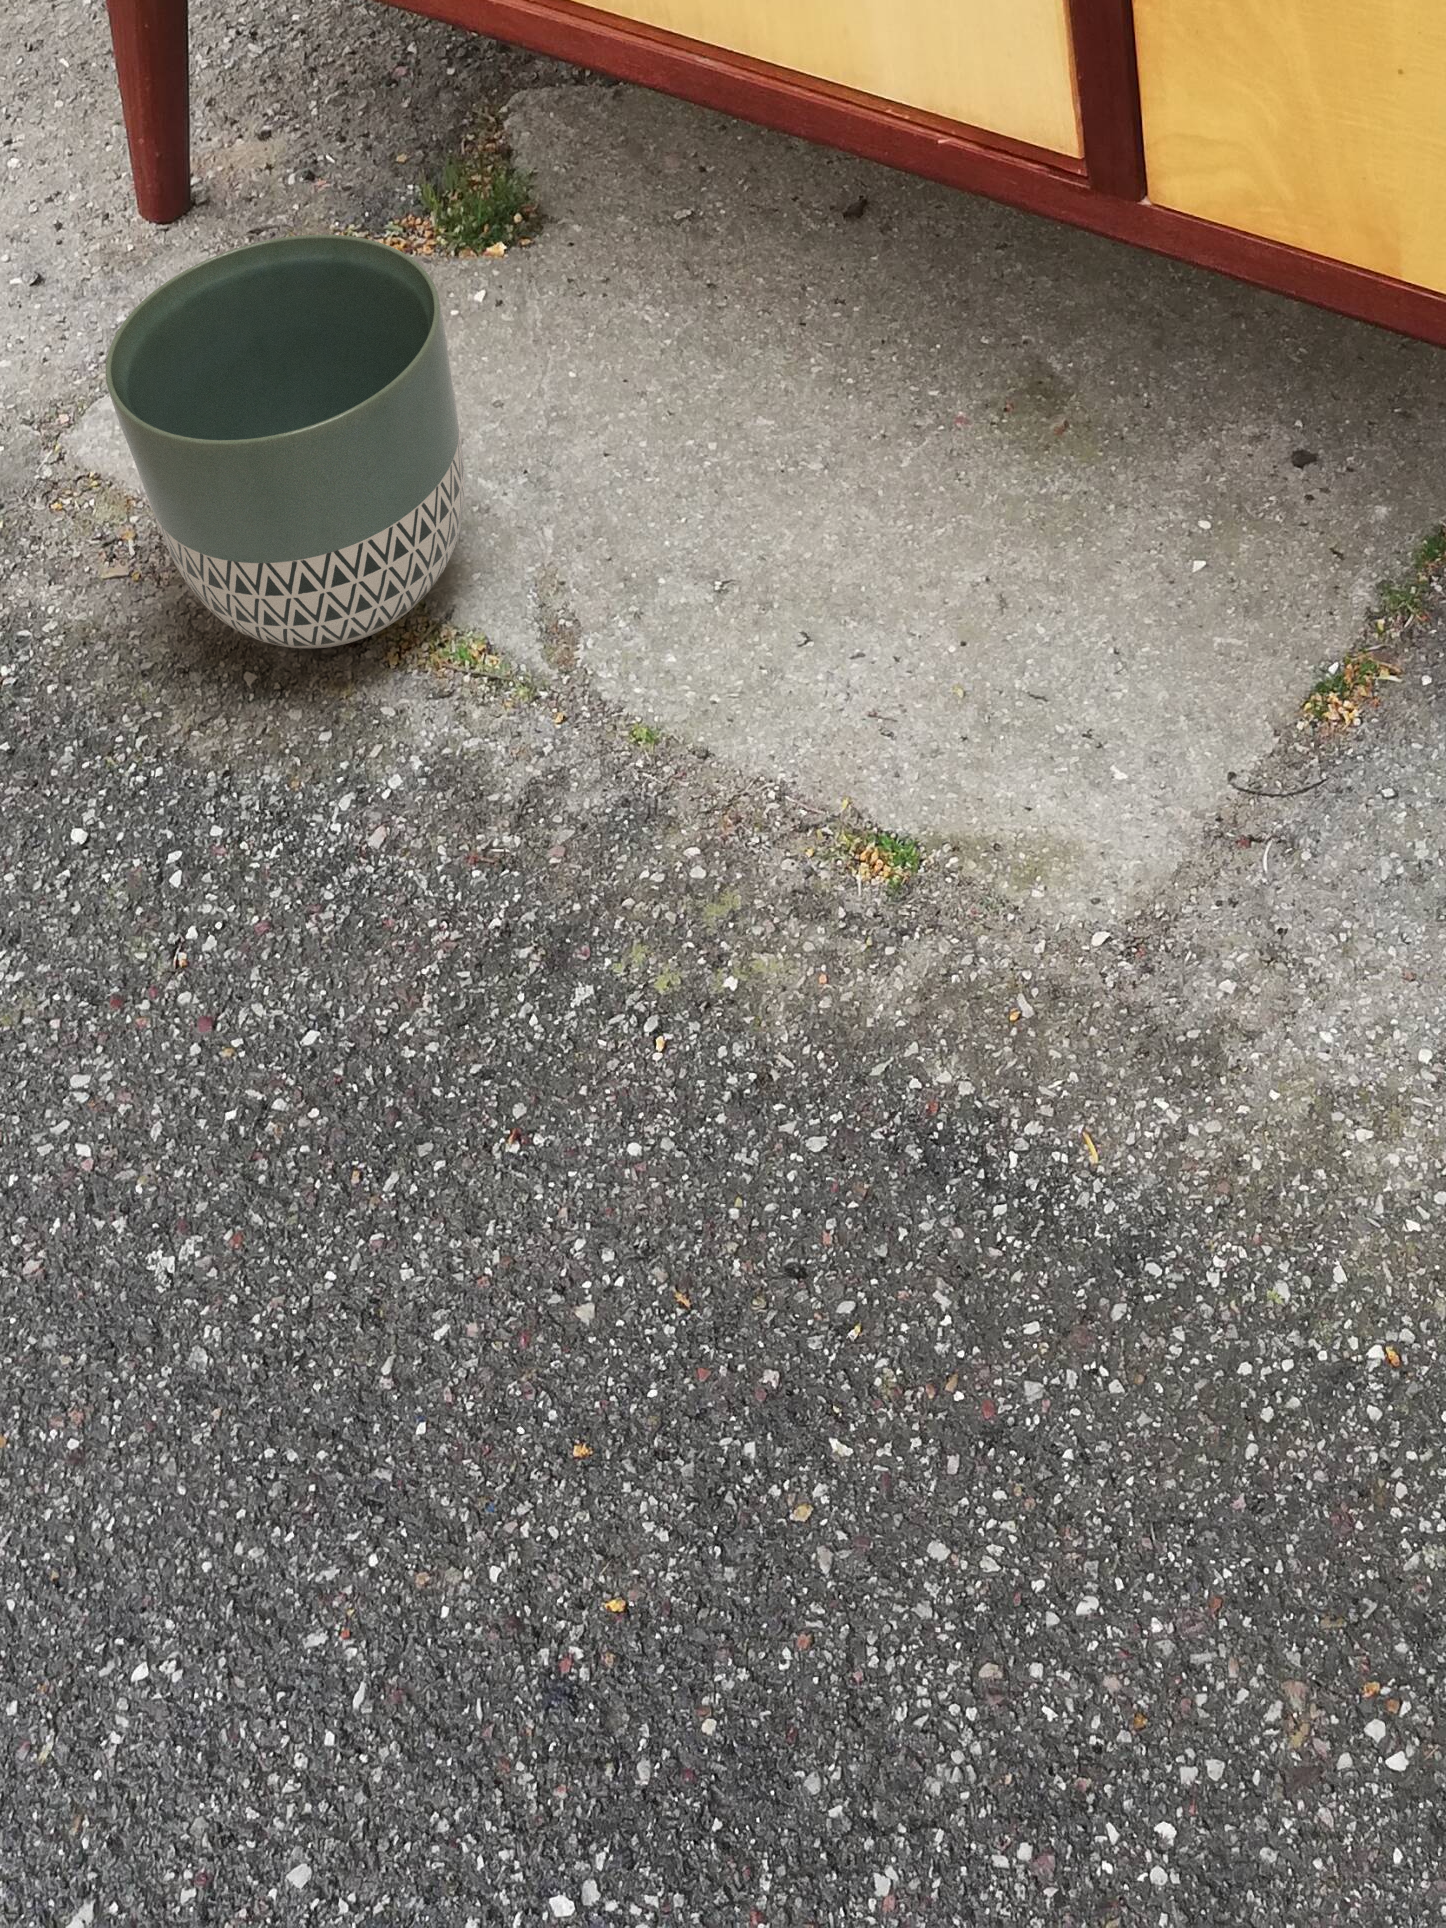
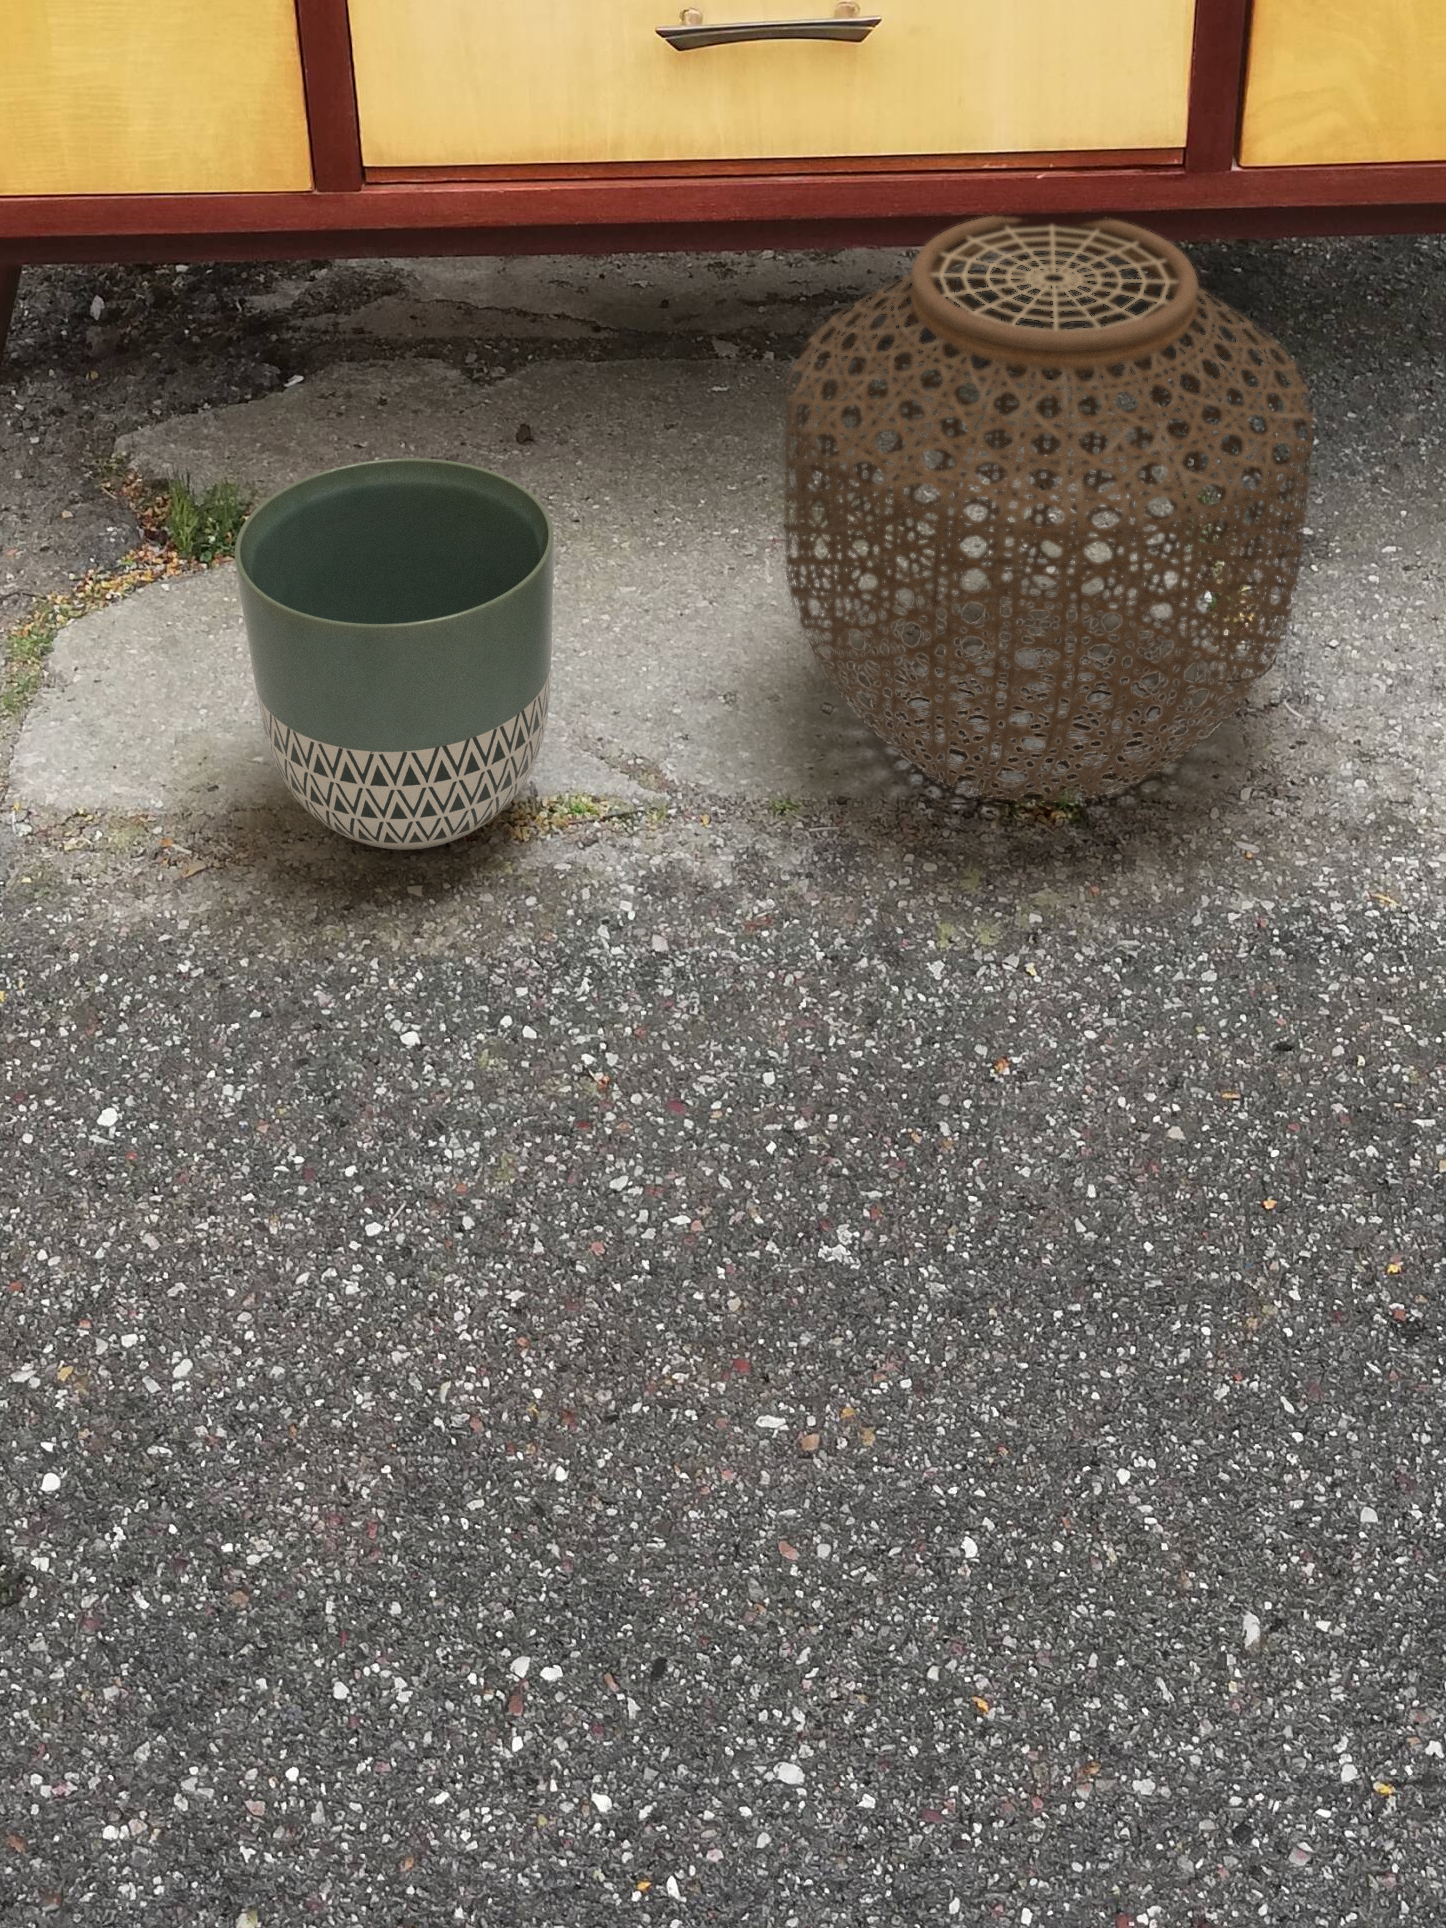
woven basket: none [604,173,1242,875] -> present [785,215,1315,803]

